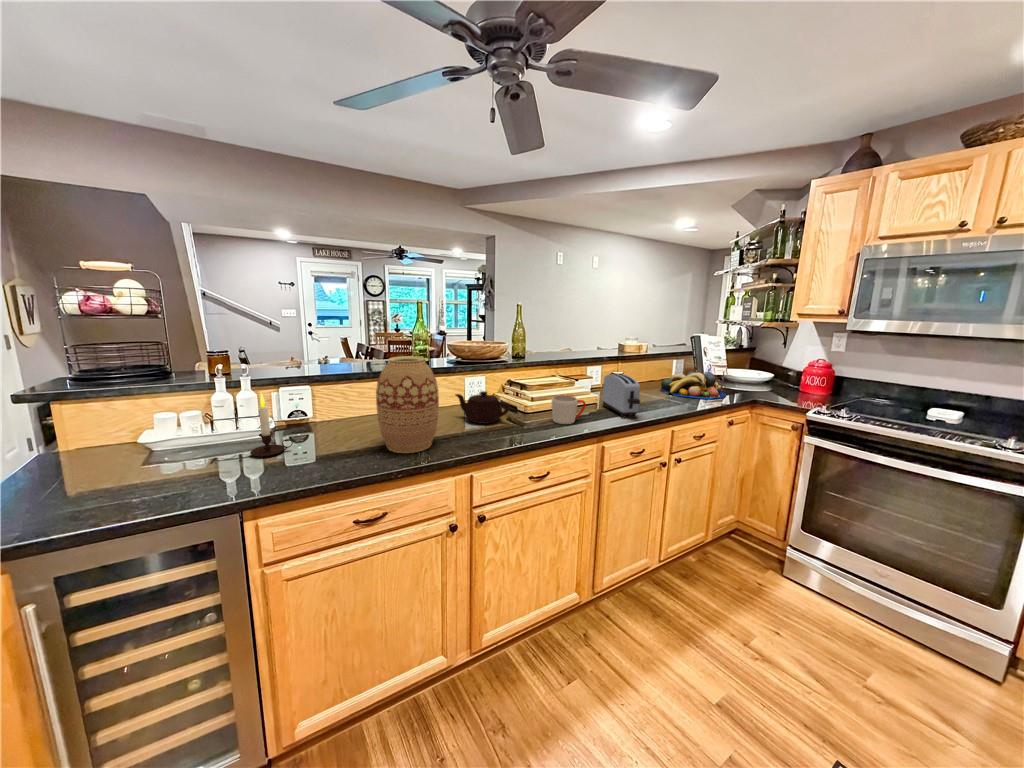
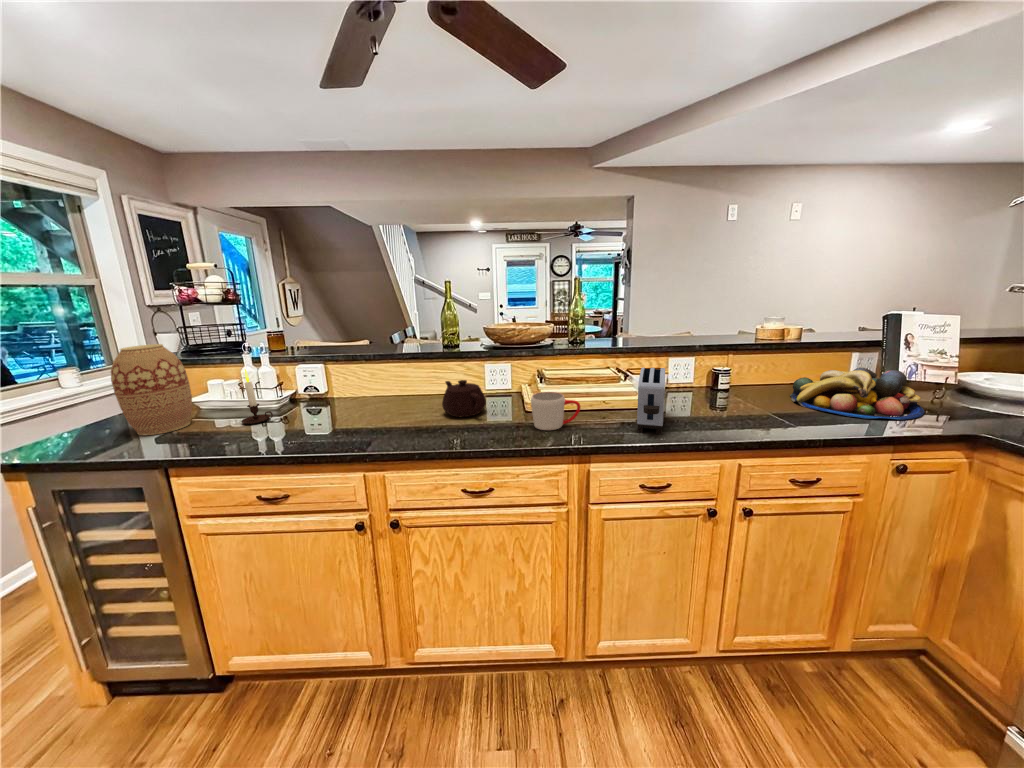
vase: present [376,356,439,453] -> present [111,344,192,435]

